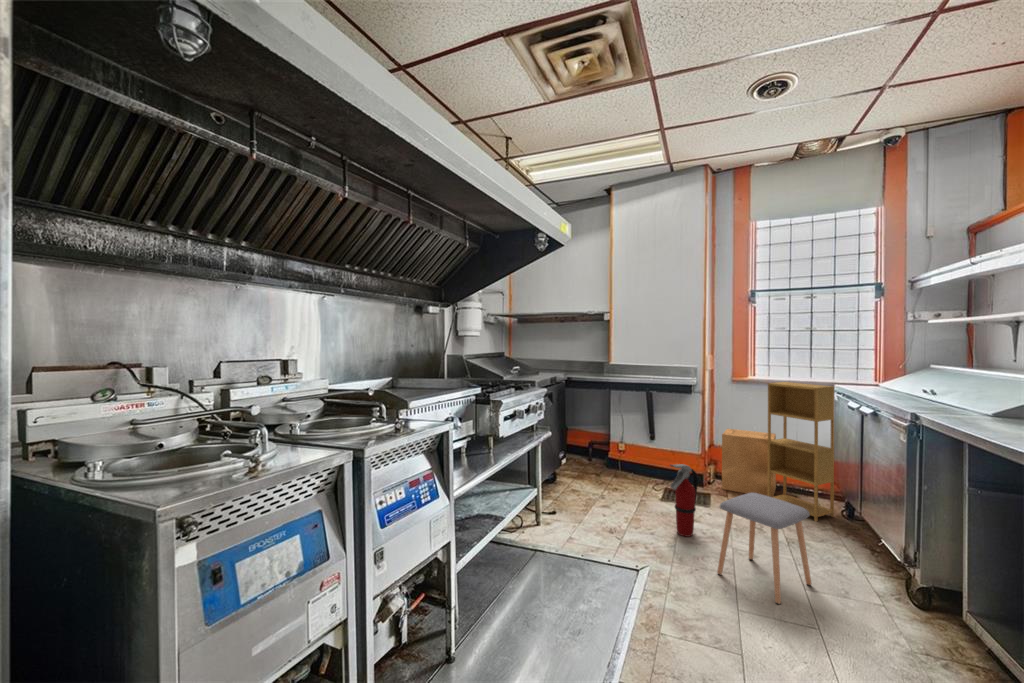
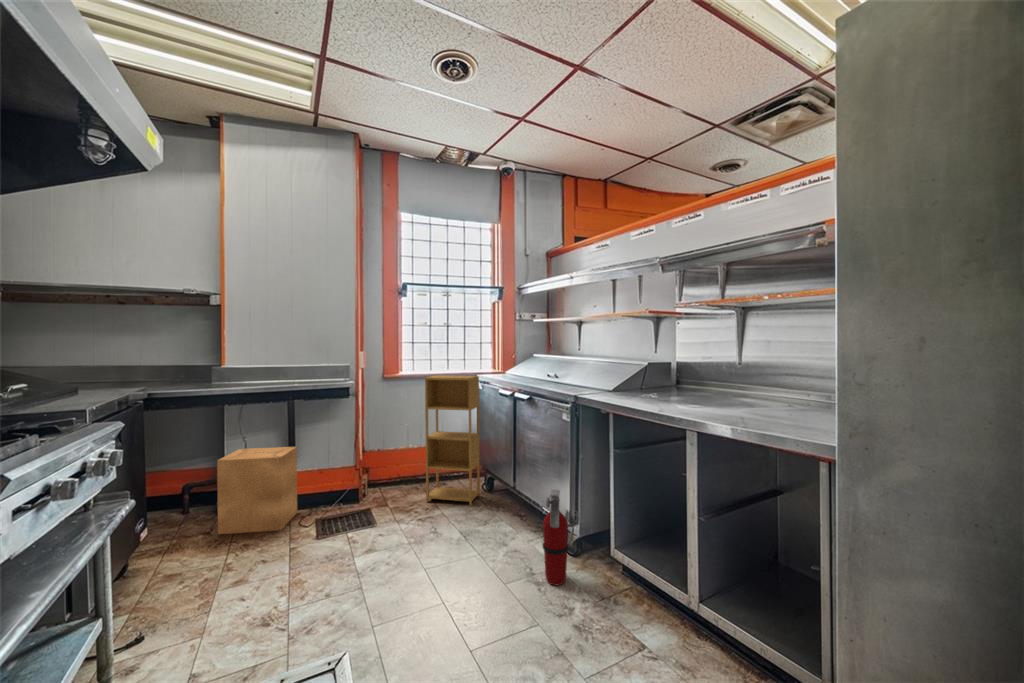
cardboard box: present [722,429,776,497] -> present [217,447,297,534]
fire extinguisher: present [670,464,697,537] -> present [543,489,569,585]
stool: present [717,493,812,605] -> none [425,498,506,617]

